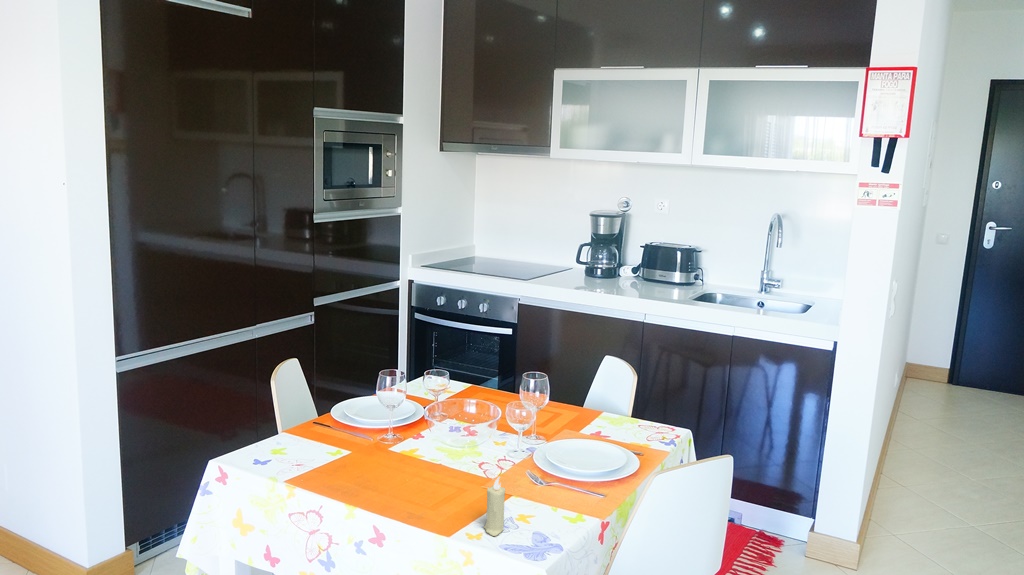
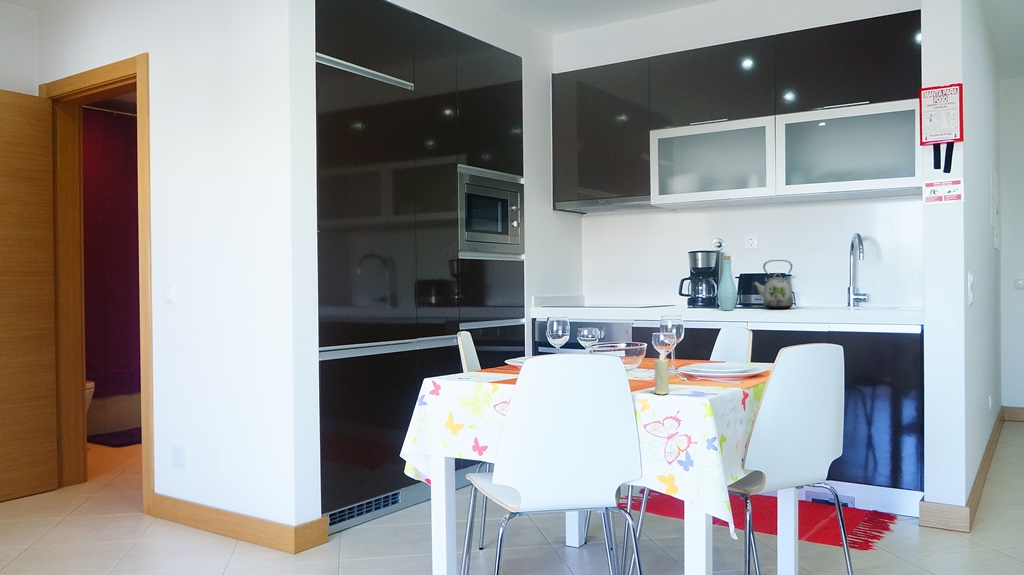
bottle: none [616,232,638,295] -> present [718,256,737,310]
kettle: none [656,240,702,297] -> present [753,260,793,309]

